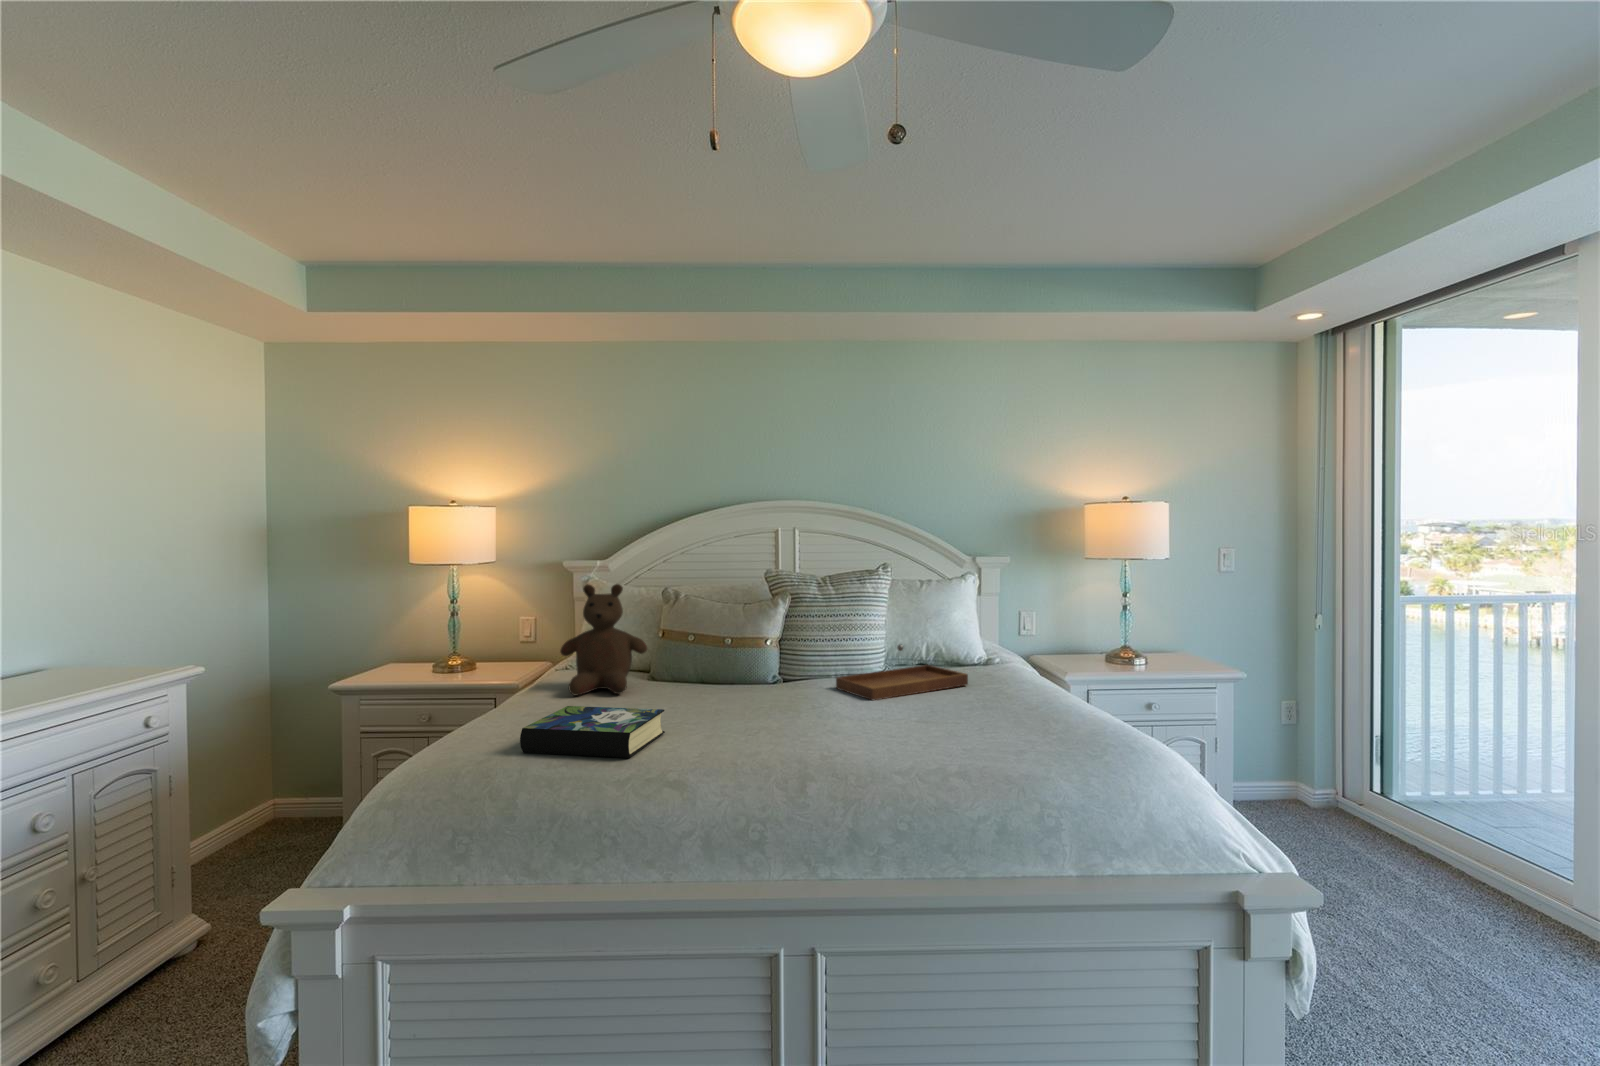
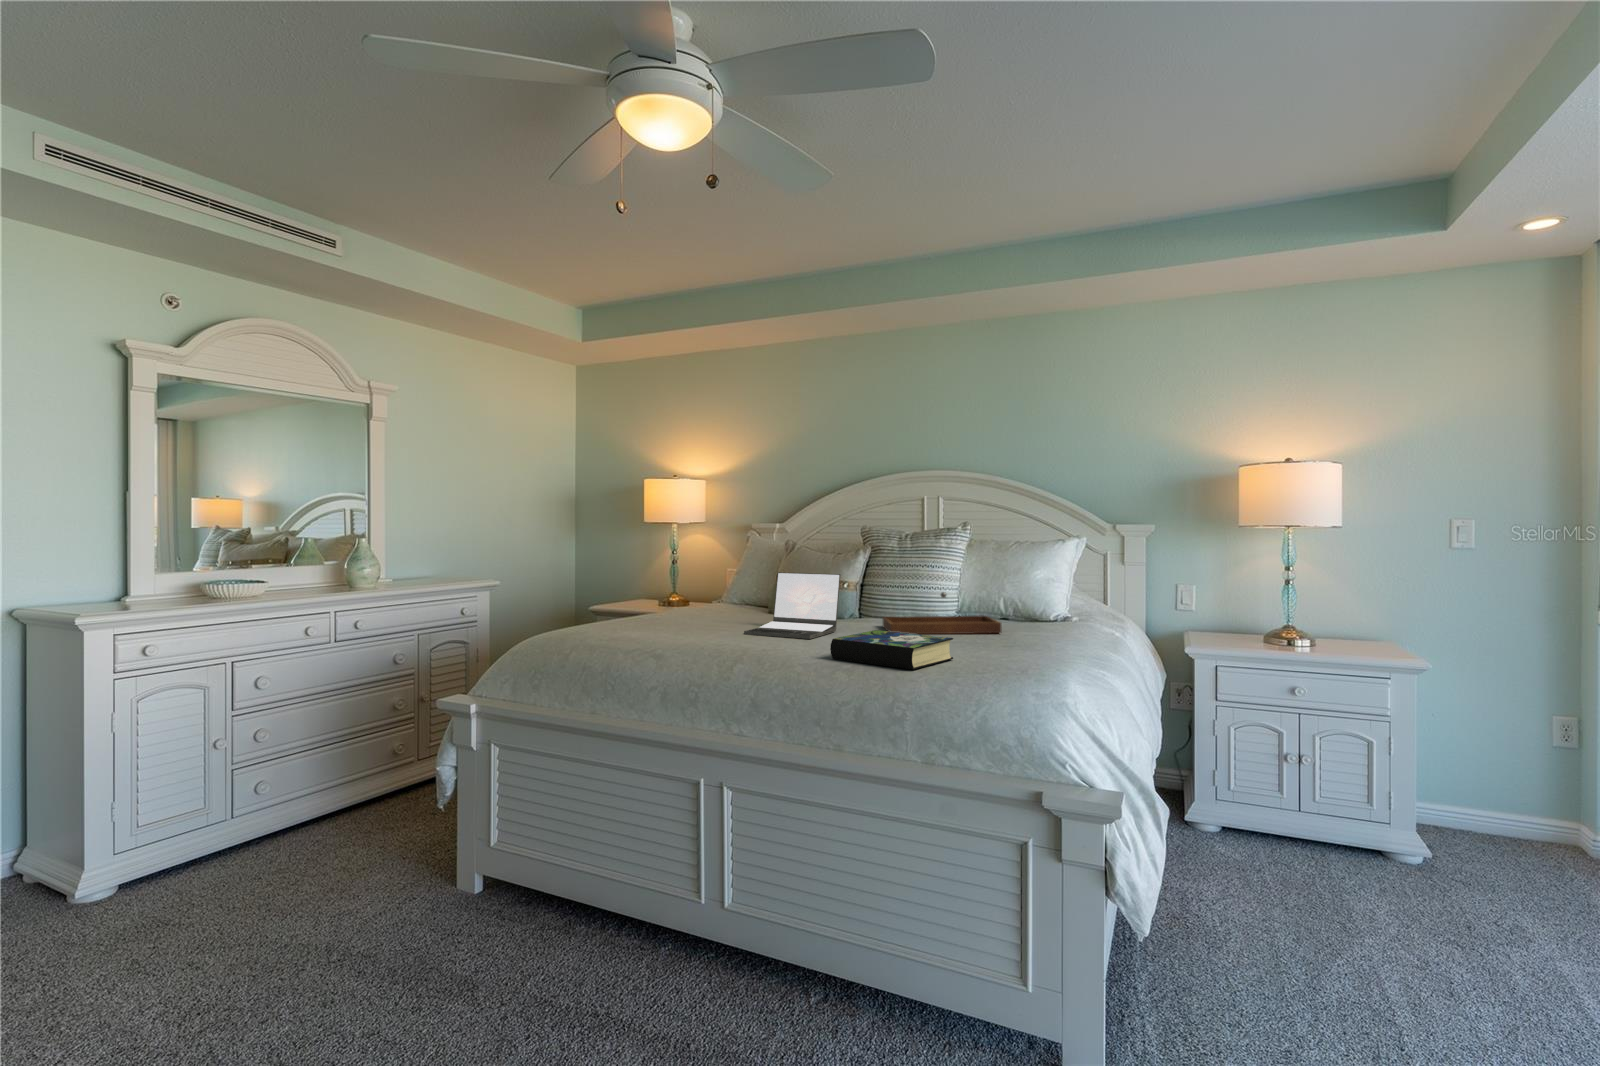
teddy bear: present [560,584,647,695] -> none [683,532,749,616]
laptop: none [718,634,812,723] -> present [744,572,840,639]
book: present [520,706,665,758] -> present [830,630,953,670]

